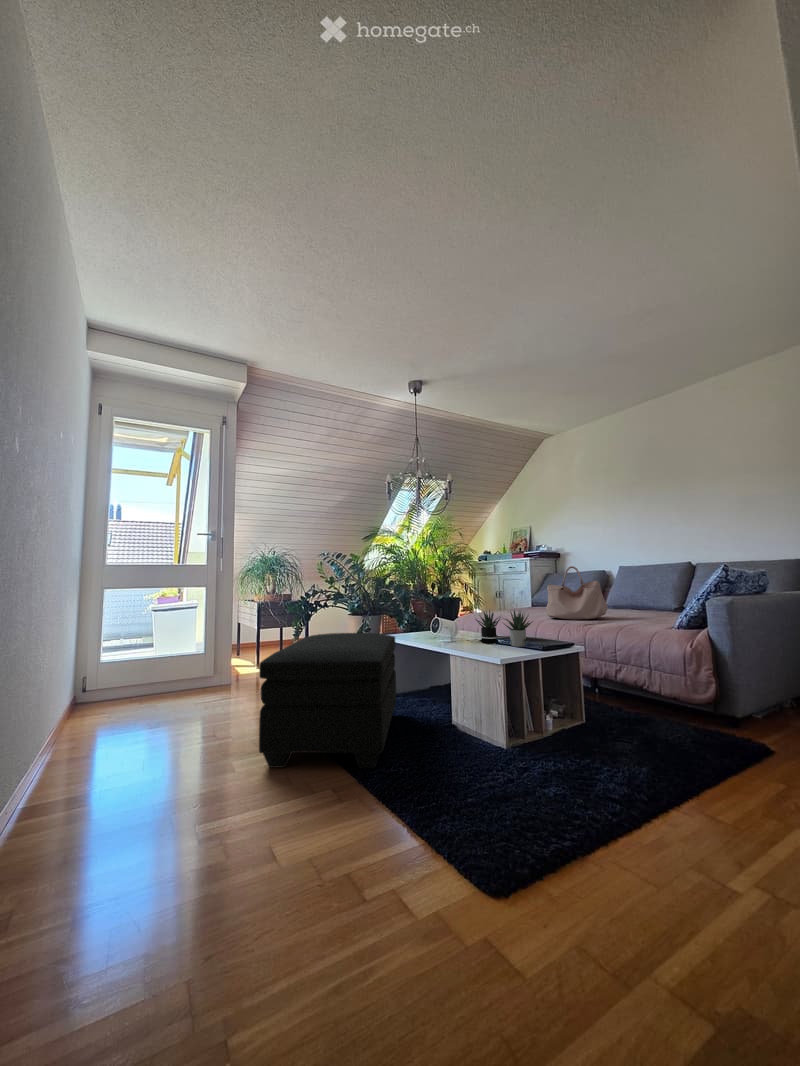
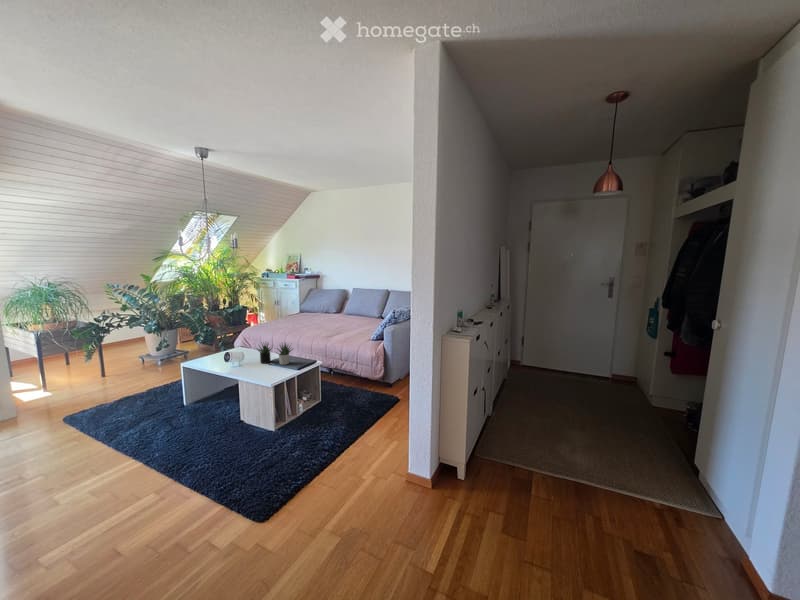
handbag: present [546,566,607,619] -> none [305,300,341,333]
ottoman: present [259,633,396,768] -> none [72,368,198,492]

